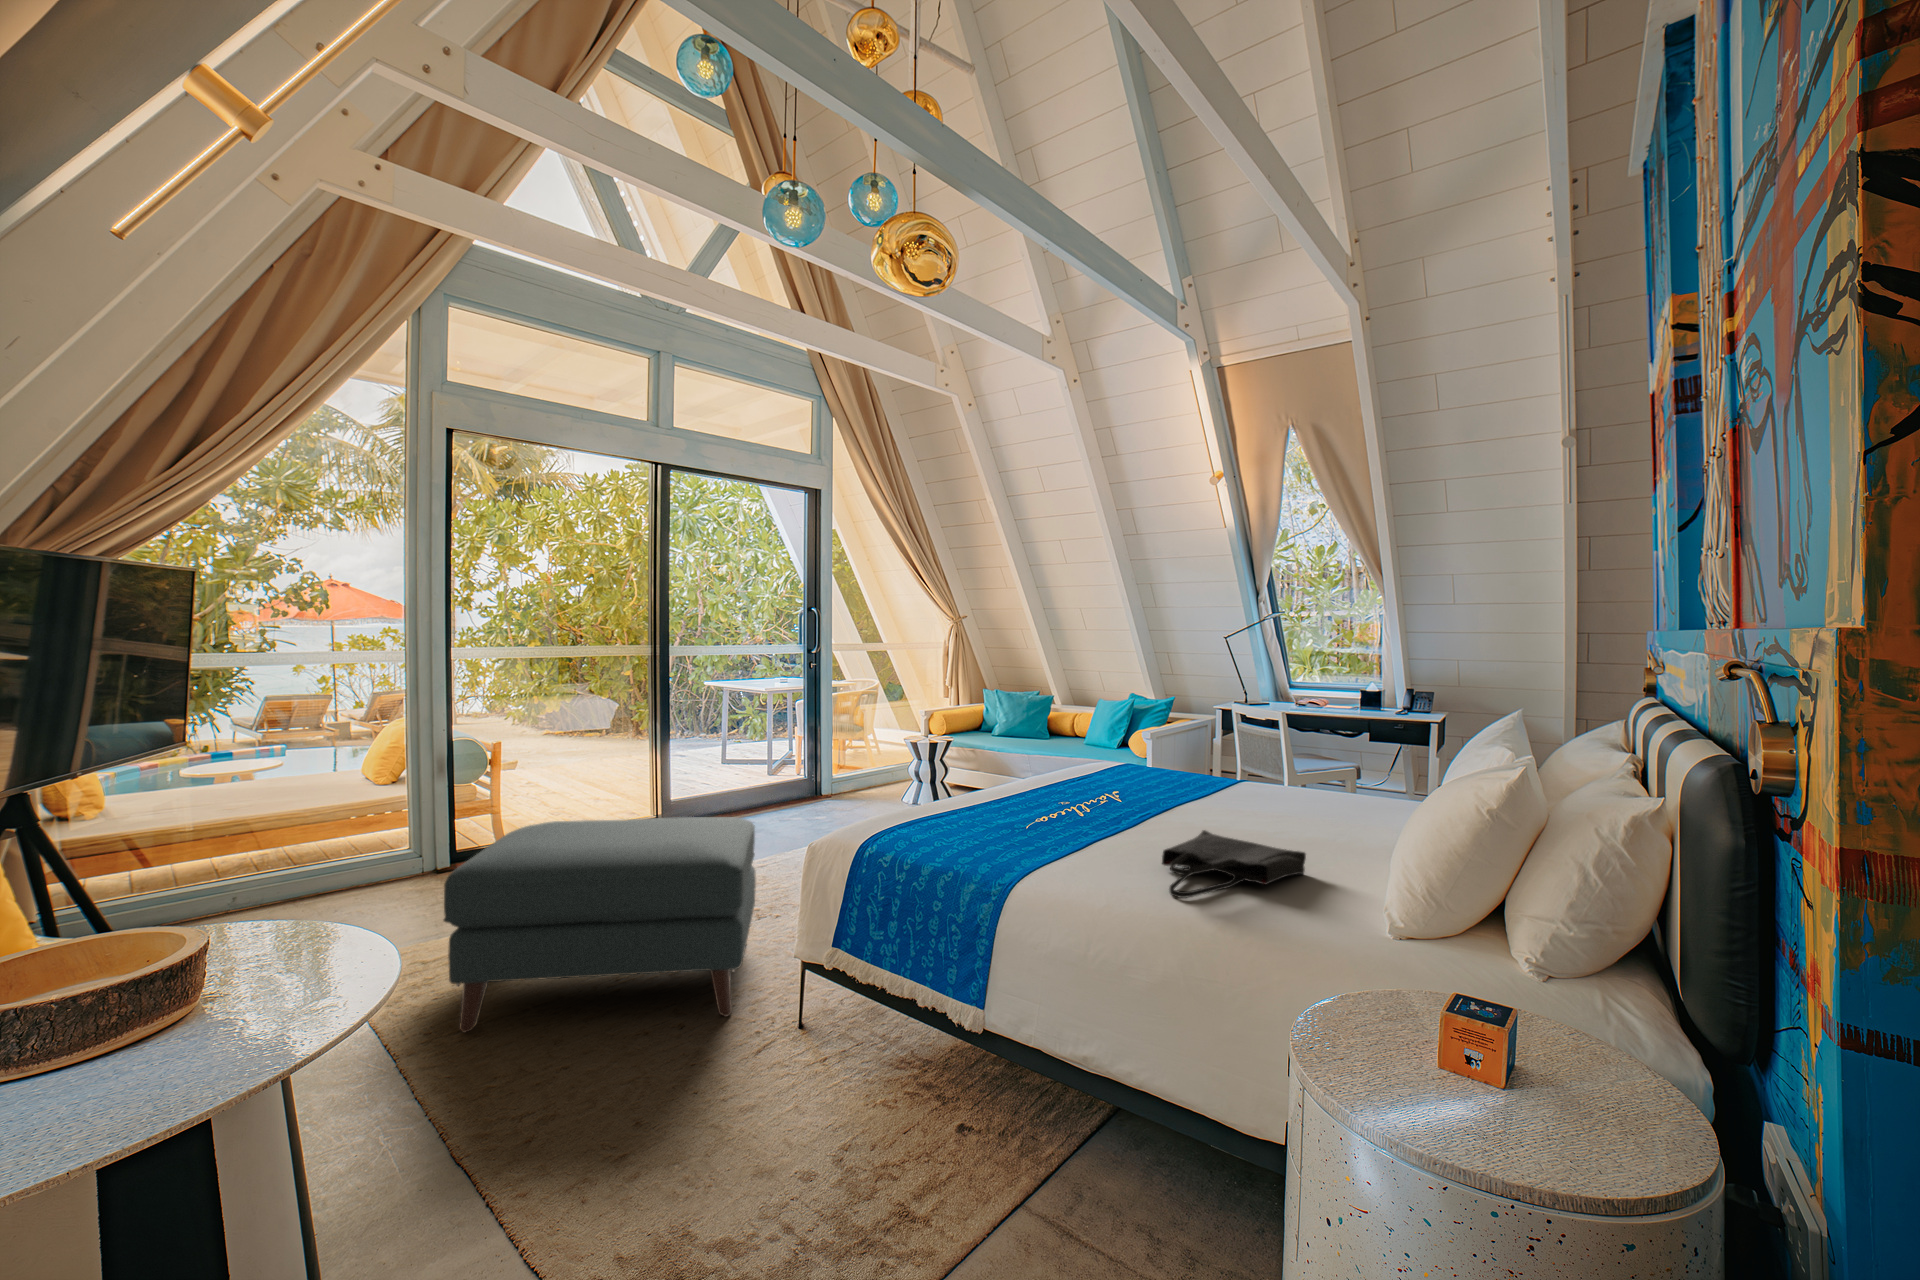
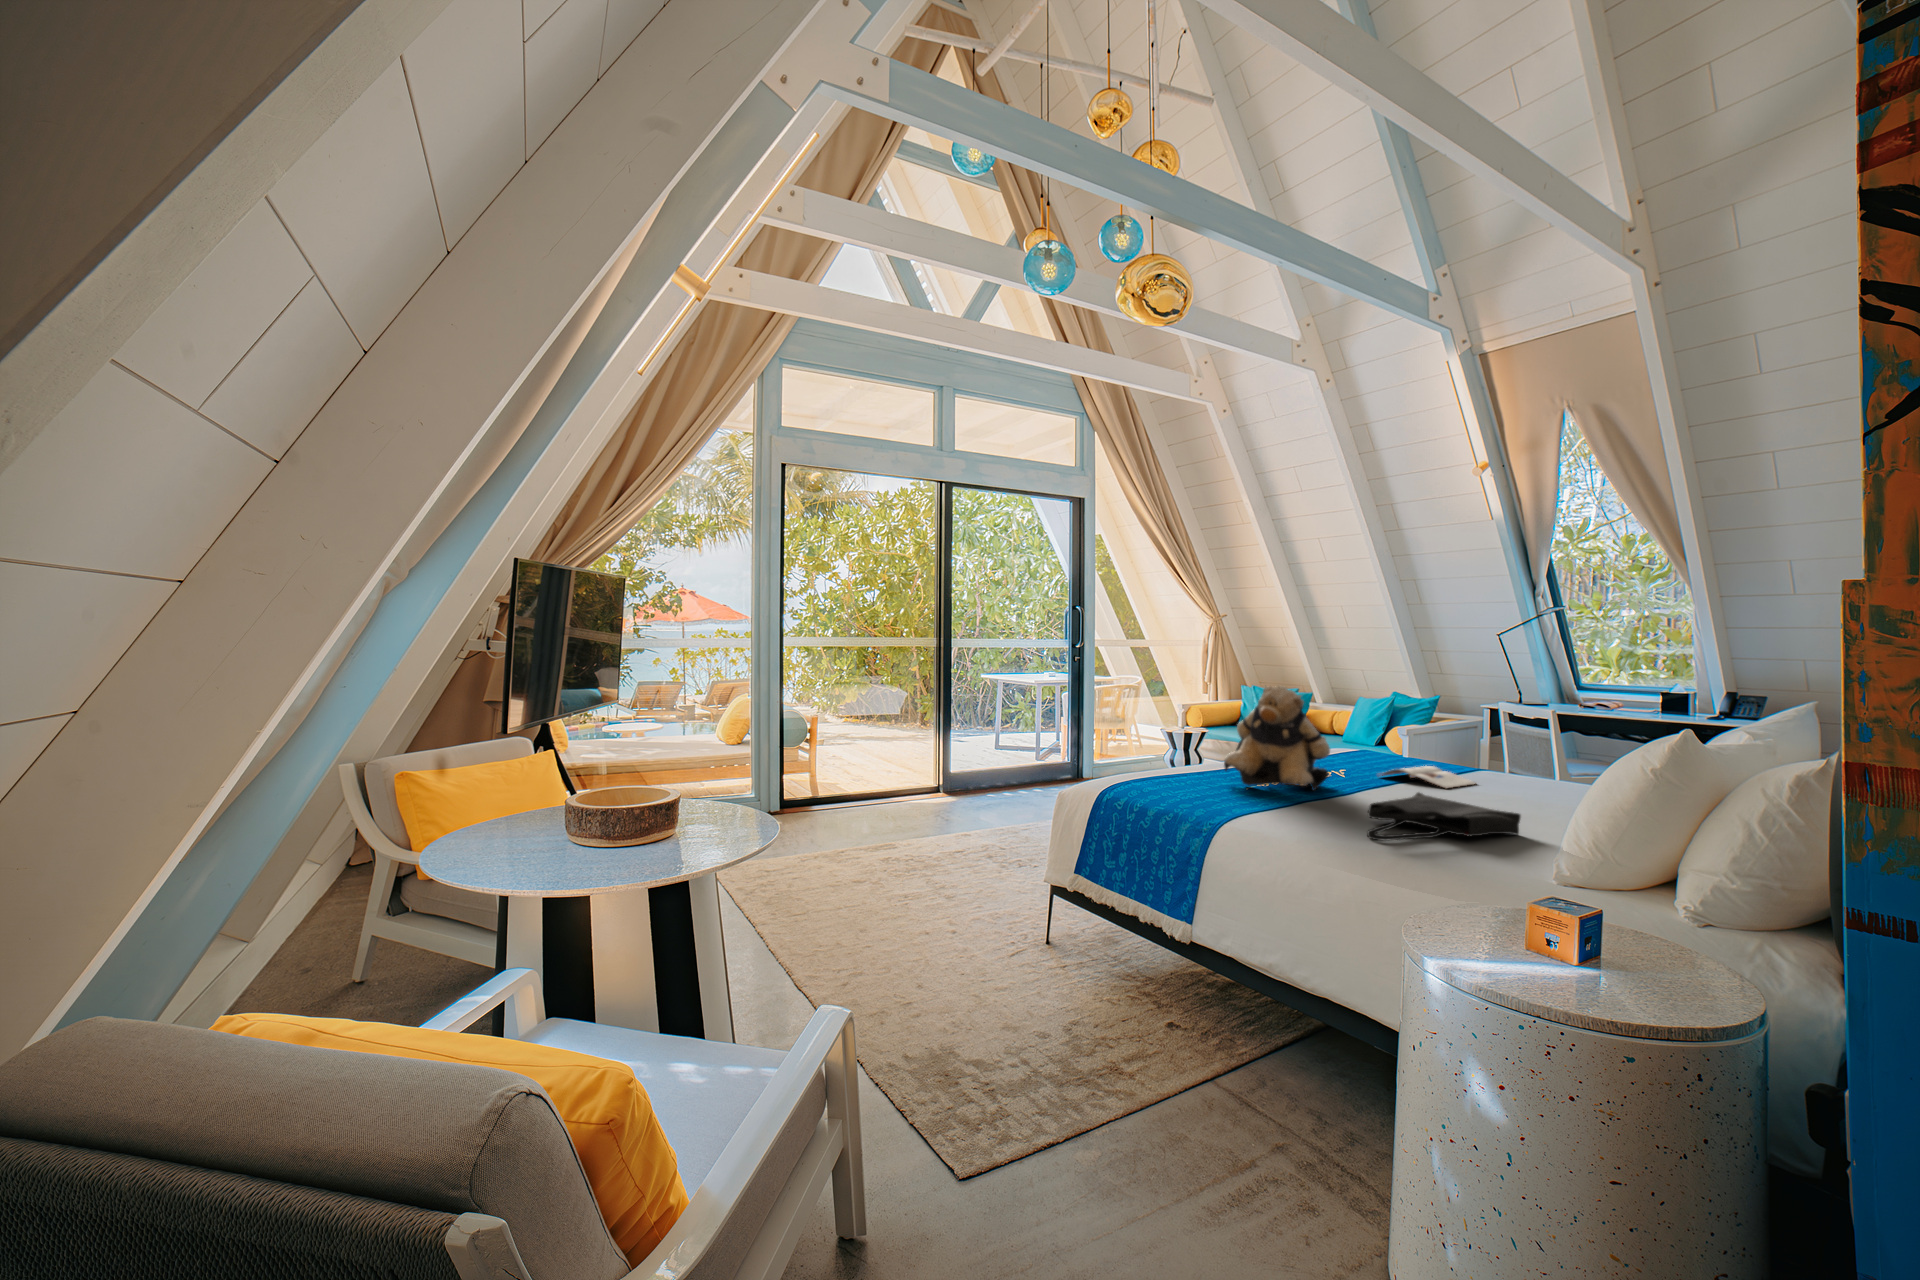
teddy bear: none [1001,714,1109,827] -> present [1224,686,1330,790]
magazine: none [1146,787,1239,814] -> present [1382,766,1476,788]
ottoman: present [444,817,756,1032] -> none [784,769,1015,930]

